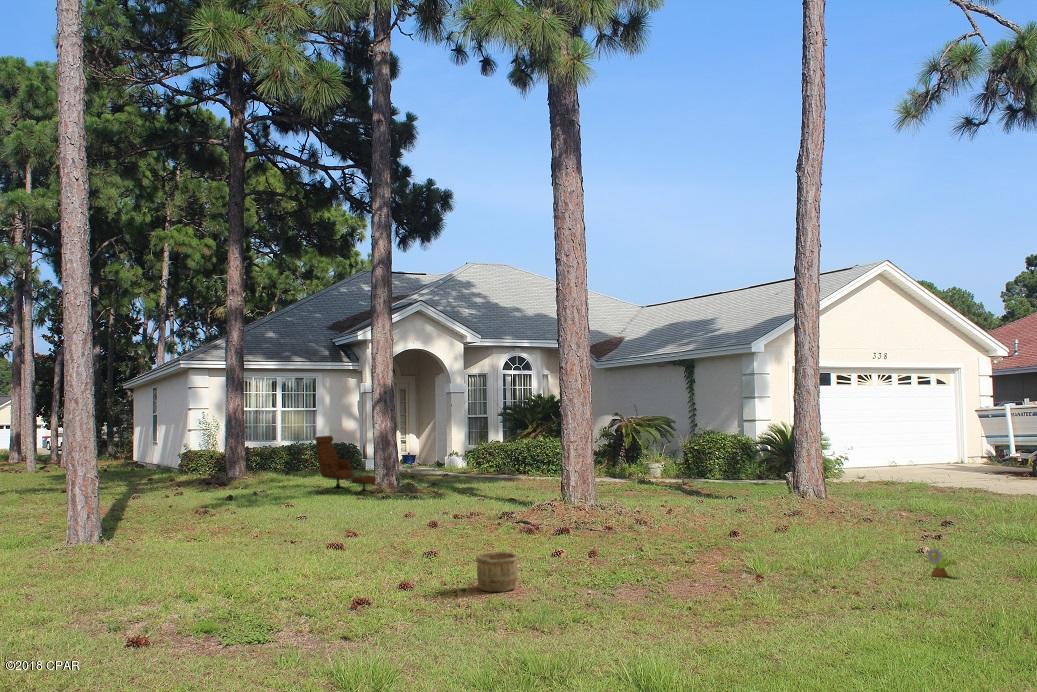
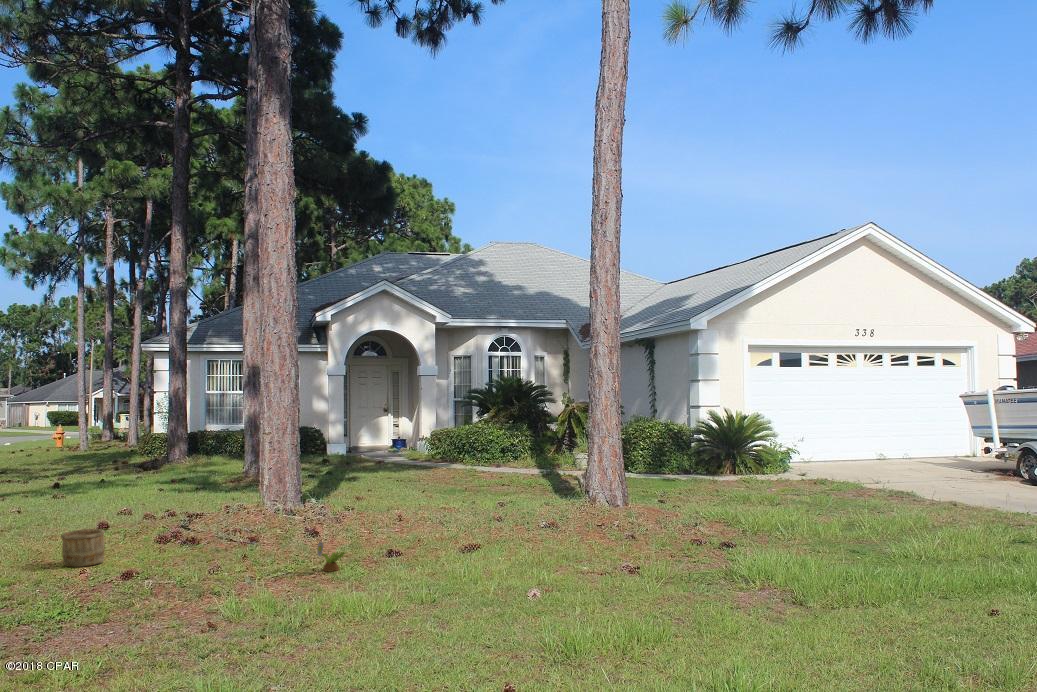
lounge chair: present [315,436,376,492] -> none [201,417,253,476]
decorative plant: present [925,548,957,577] -> present [317,541,346,571]

